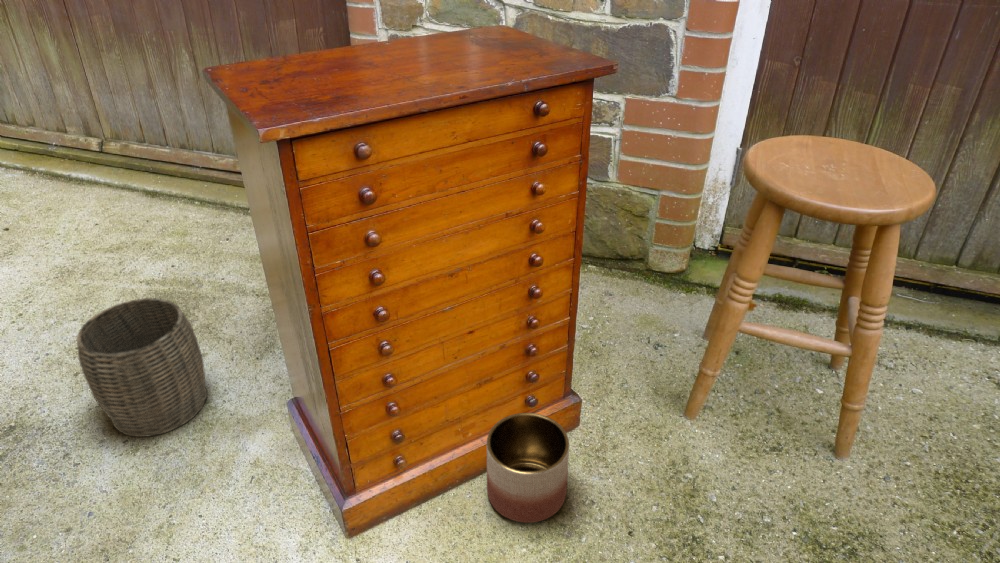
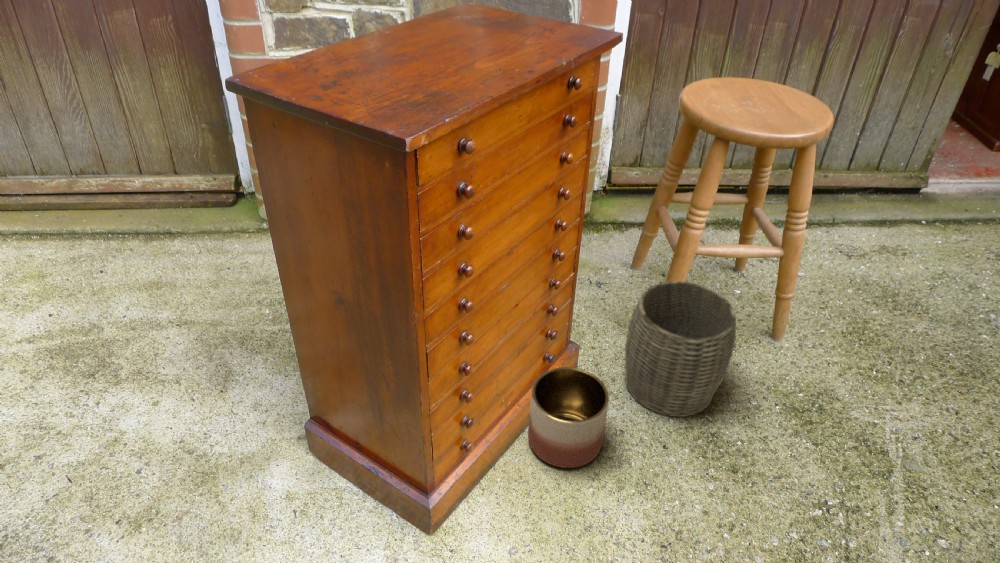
woven basket: present [77,298,207,437] -> present [625,281,736,417]

